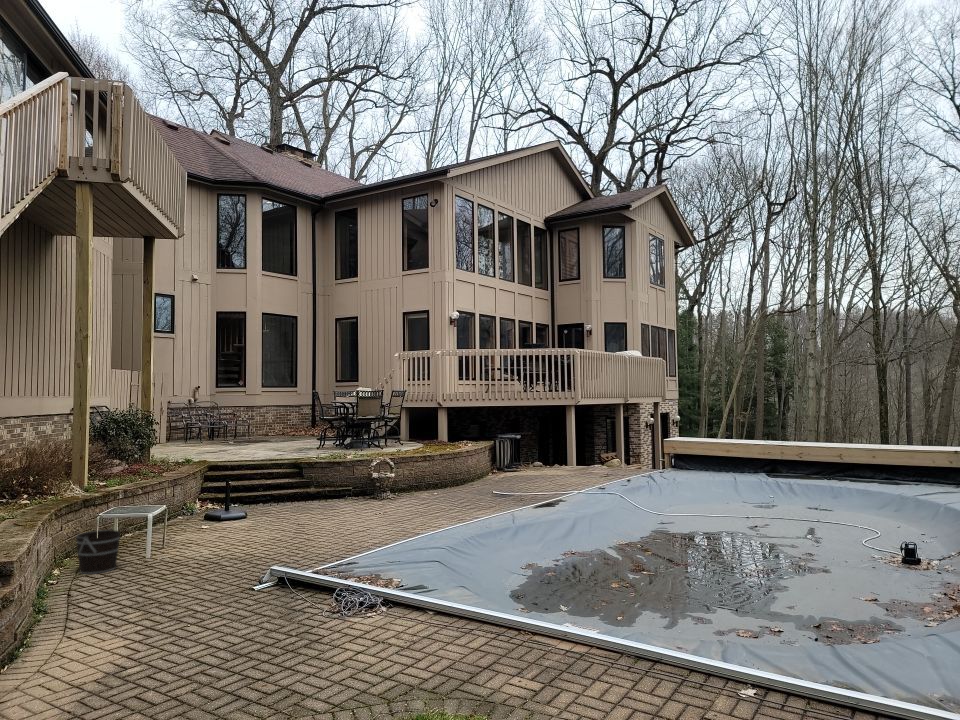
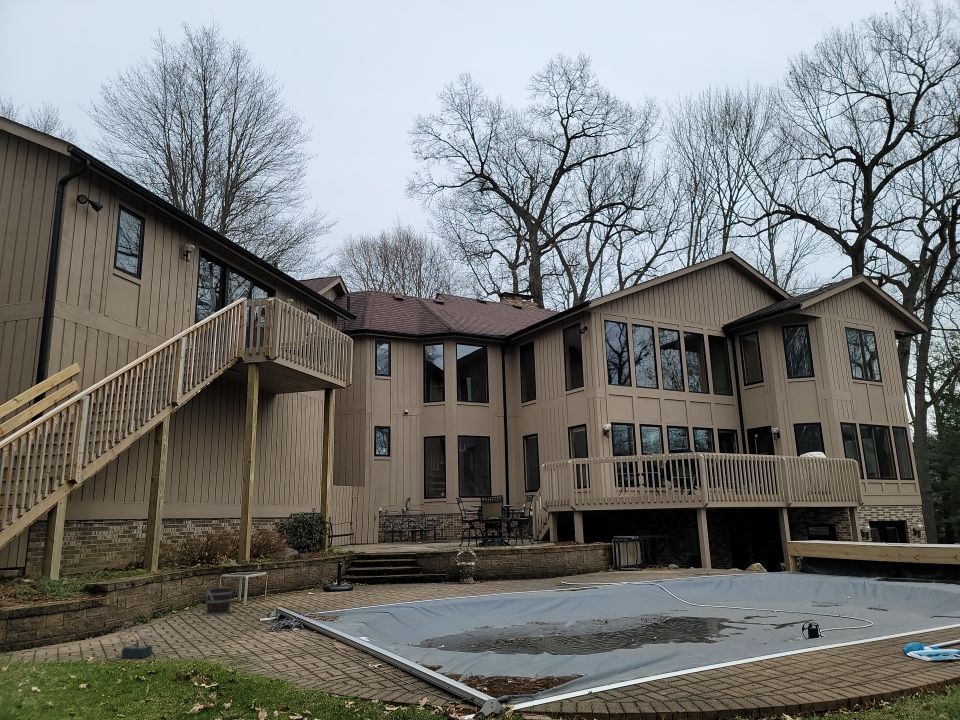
decorative plant: none [105,623,182,690] -> present [117,622,157,658]

